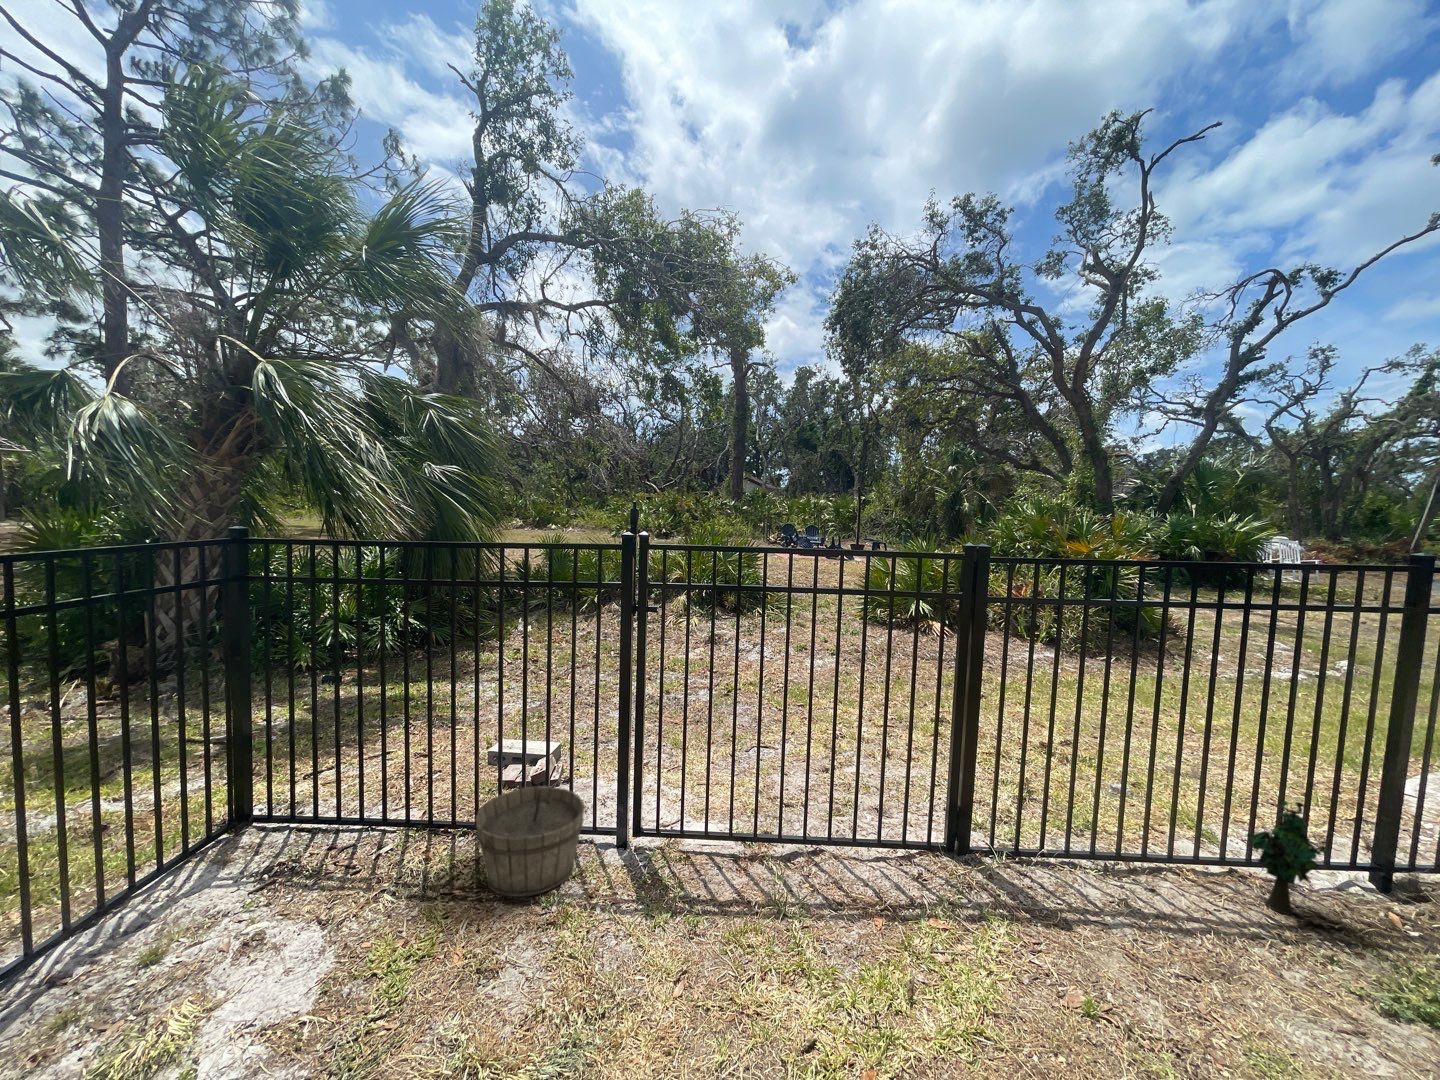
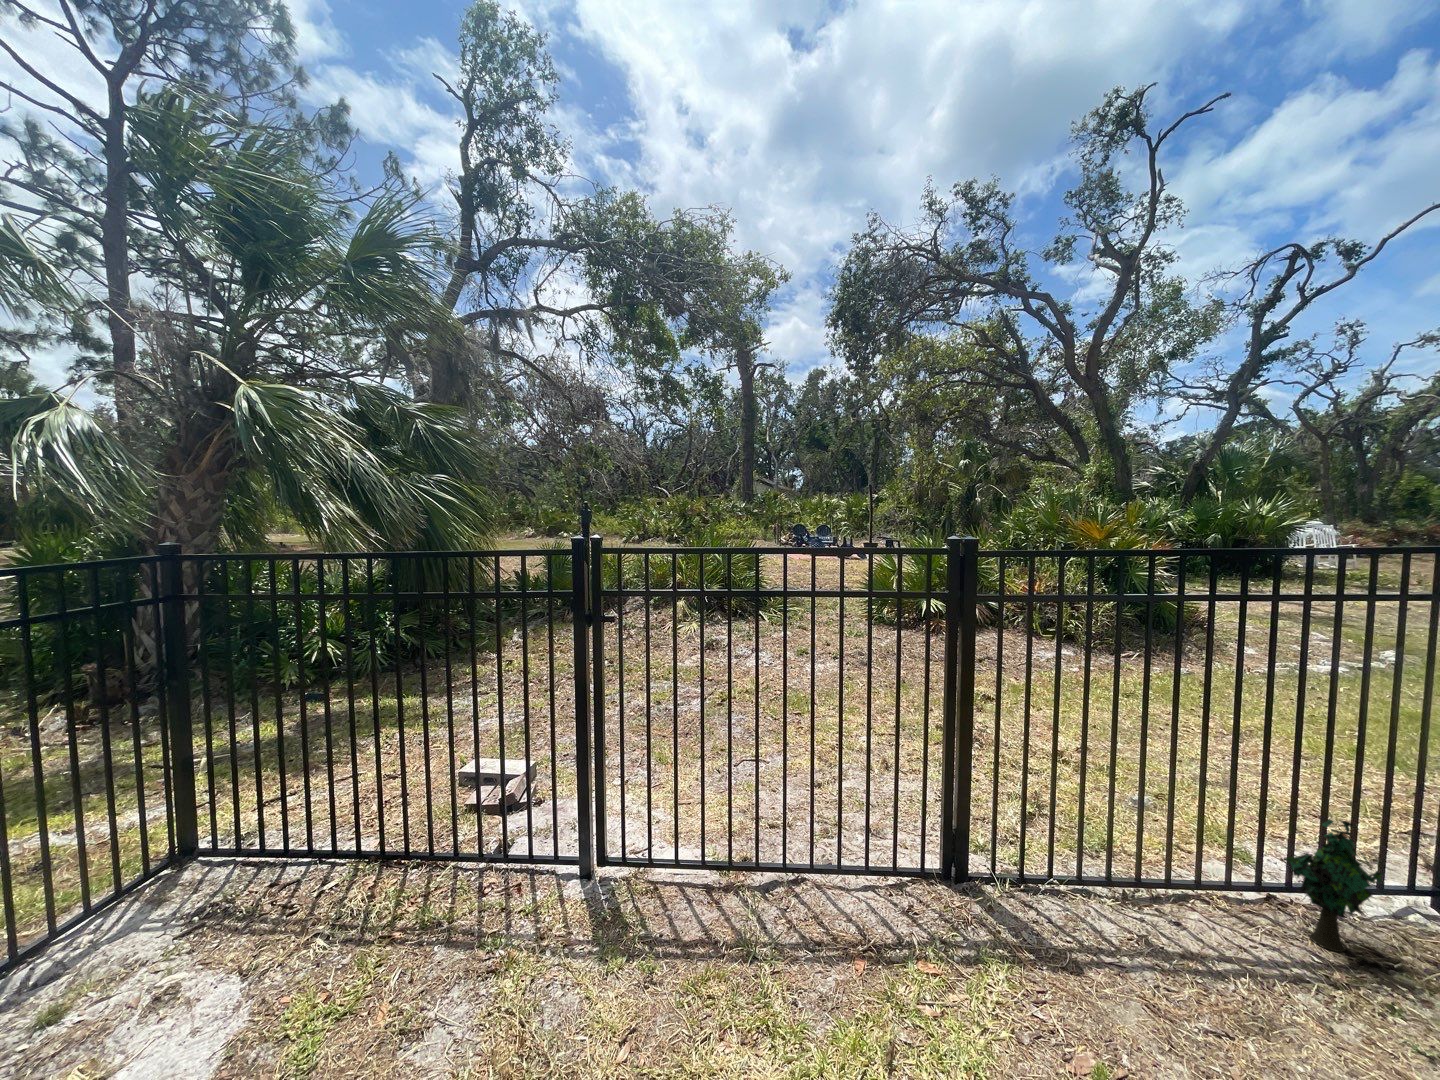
wooden bucket: present [475,783,585,897] -> none [416,811,539,939]

